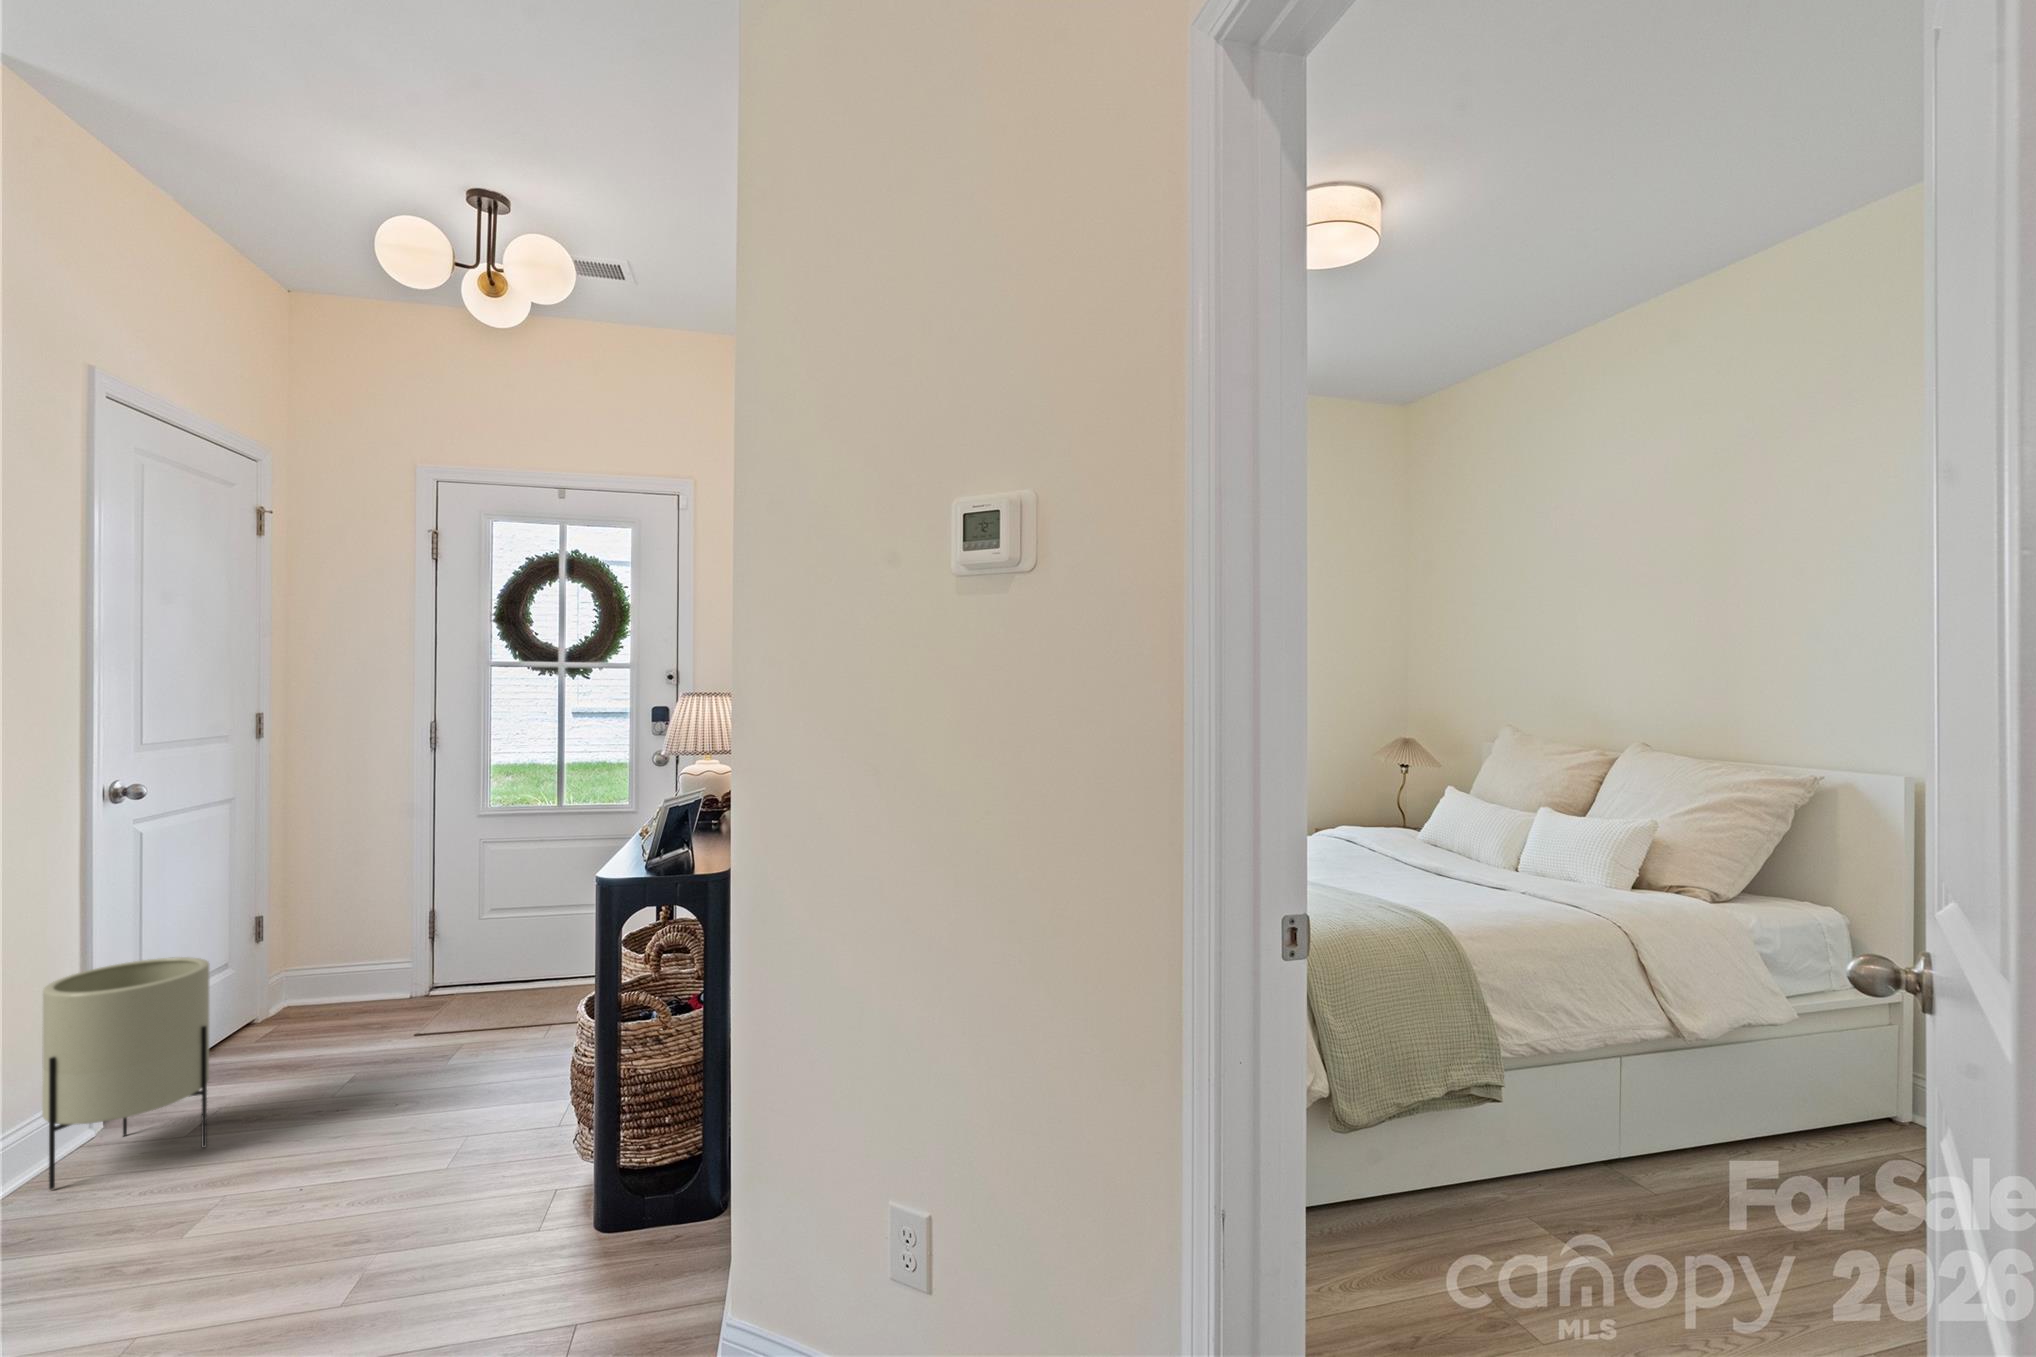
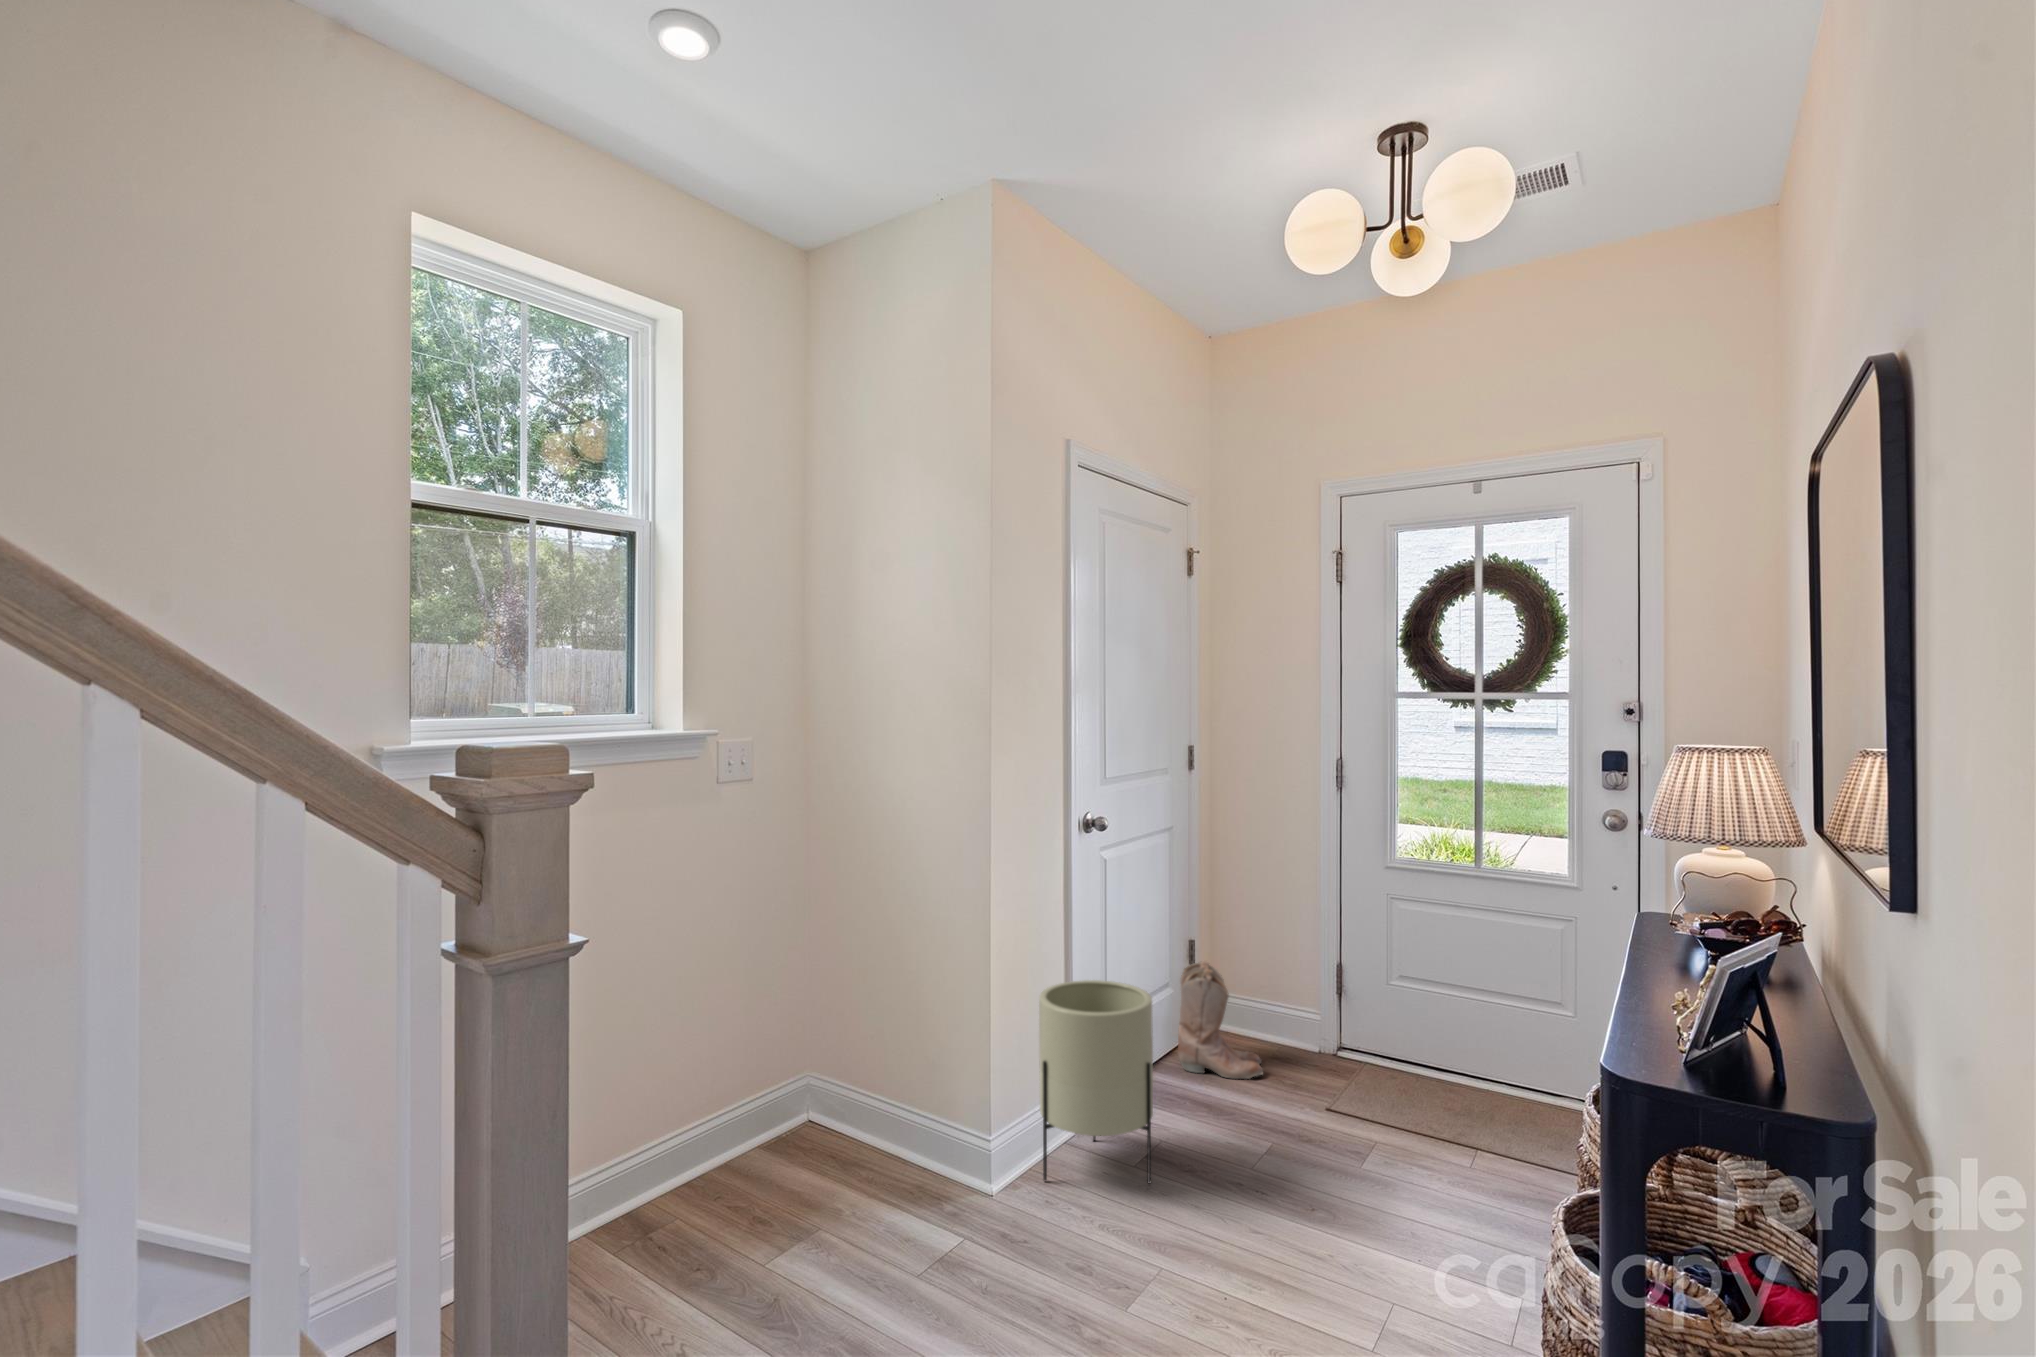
boots: none [241,932,346,1046] -> present [1178,961,1263,1079]

